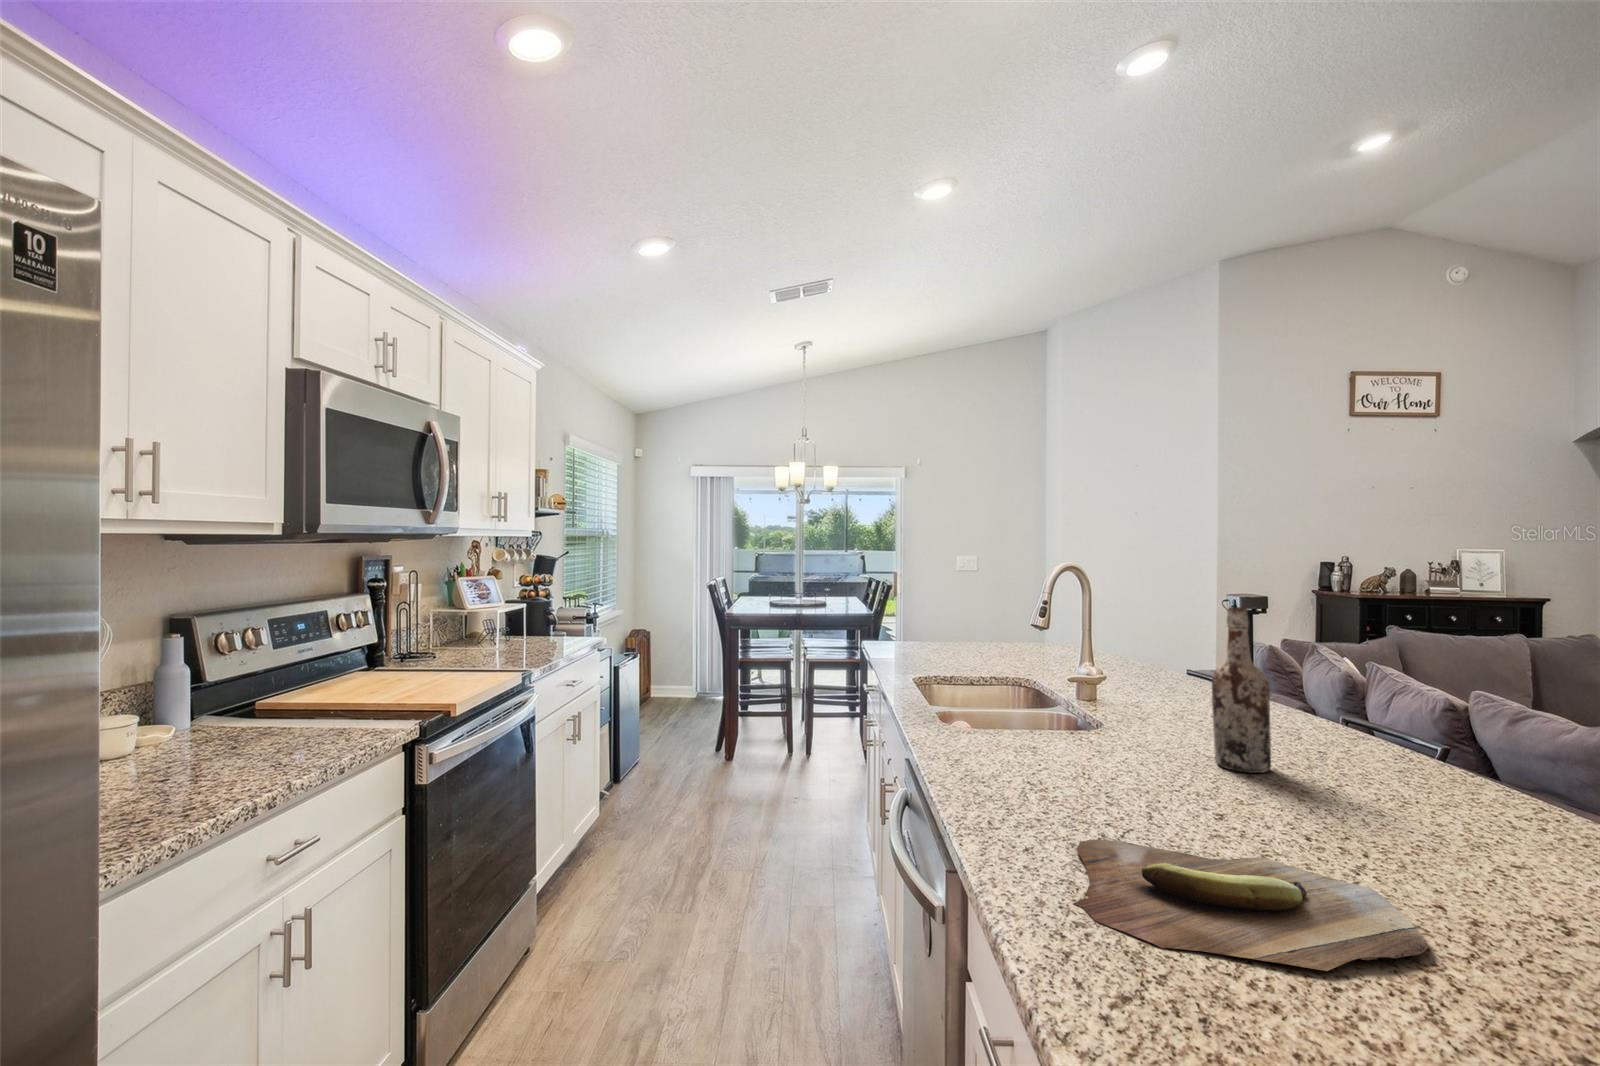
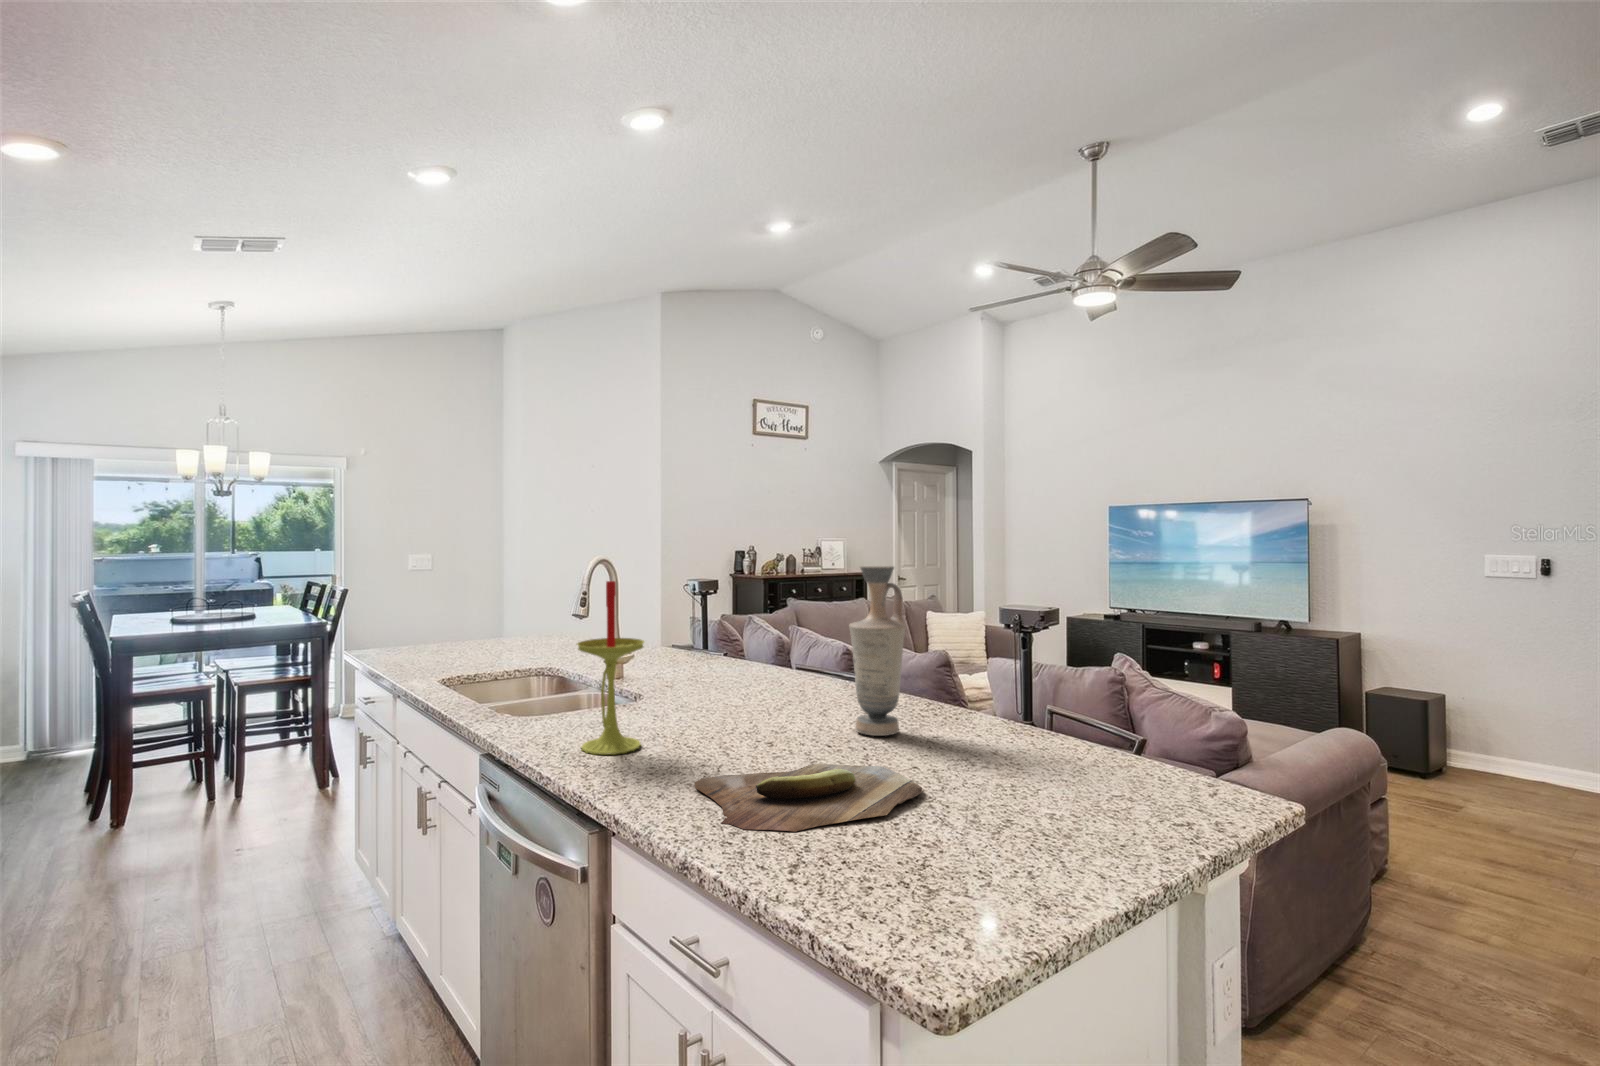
vase: none [1354,595,1461,843] -> present [849,566,906,736]
candle: none [988,600,1060,788] -> present [577,581,644,755]
wine bottle: present [1212,607,1271,773] -> none [741,580,781,714]

